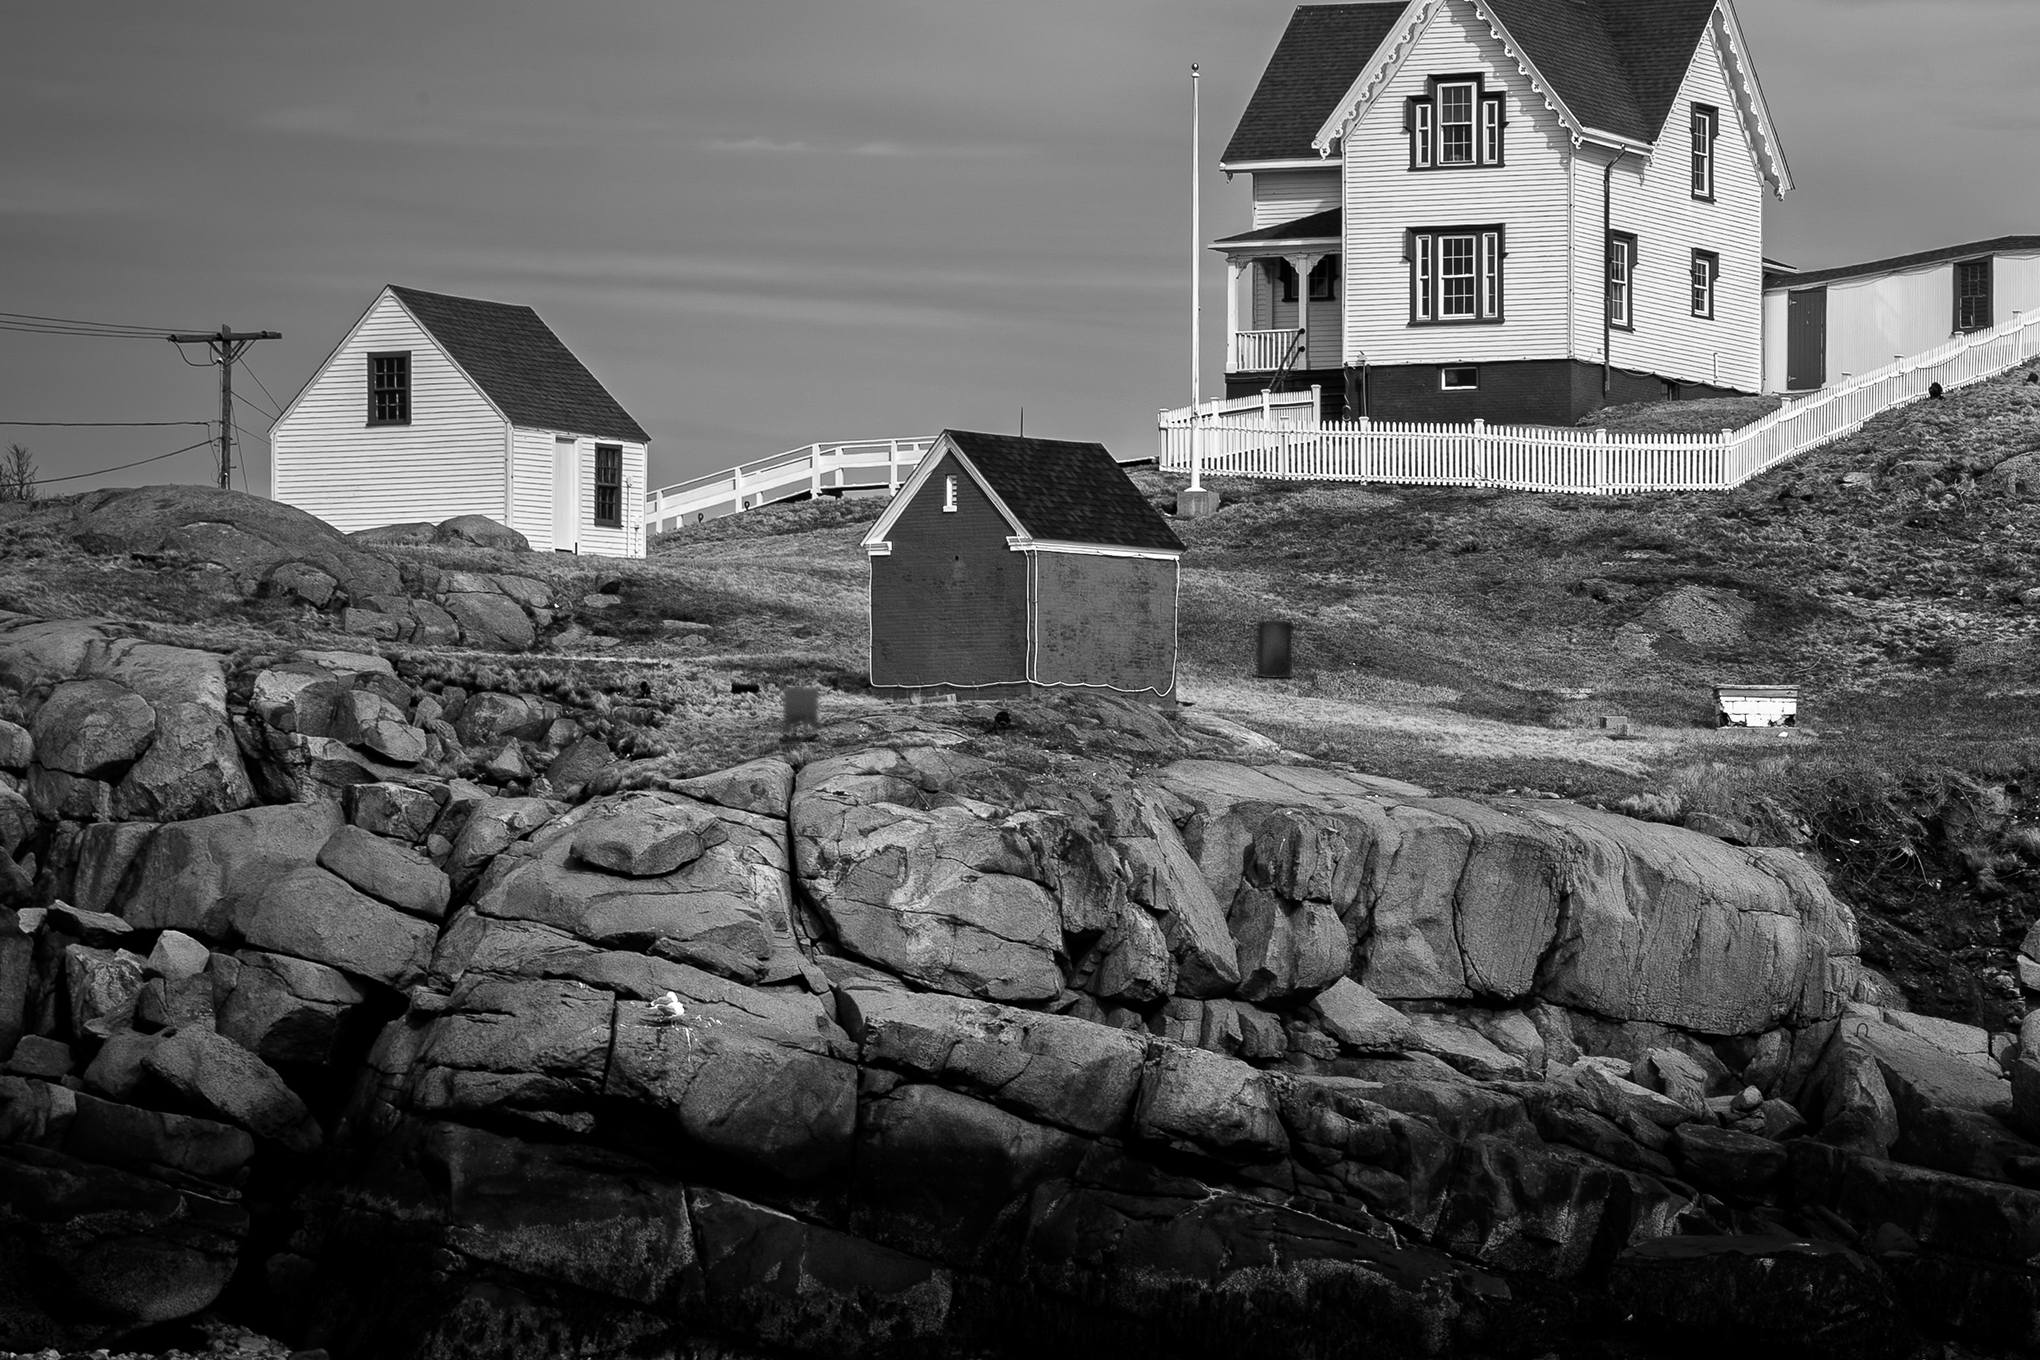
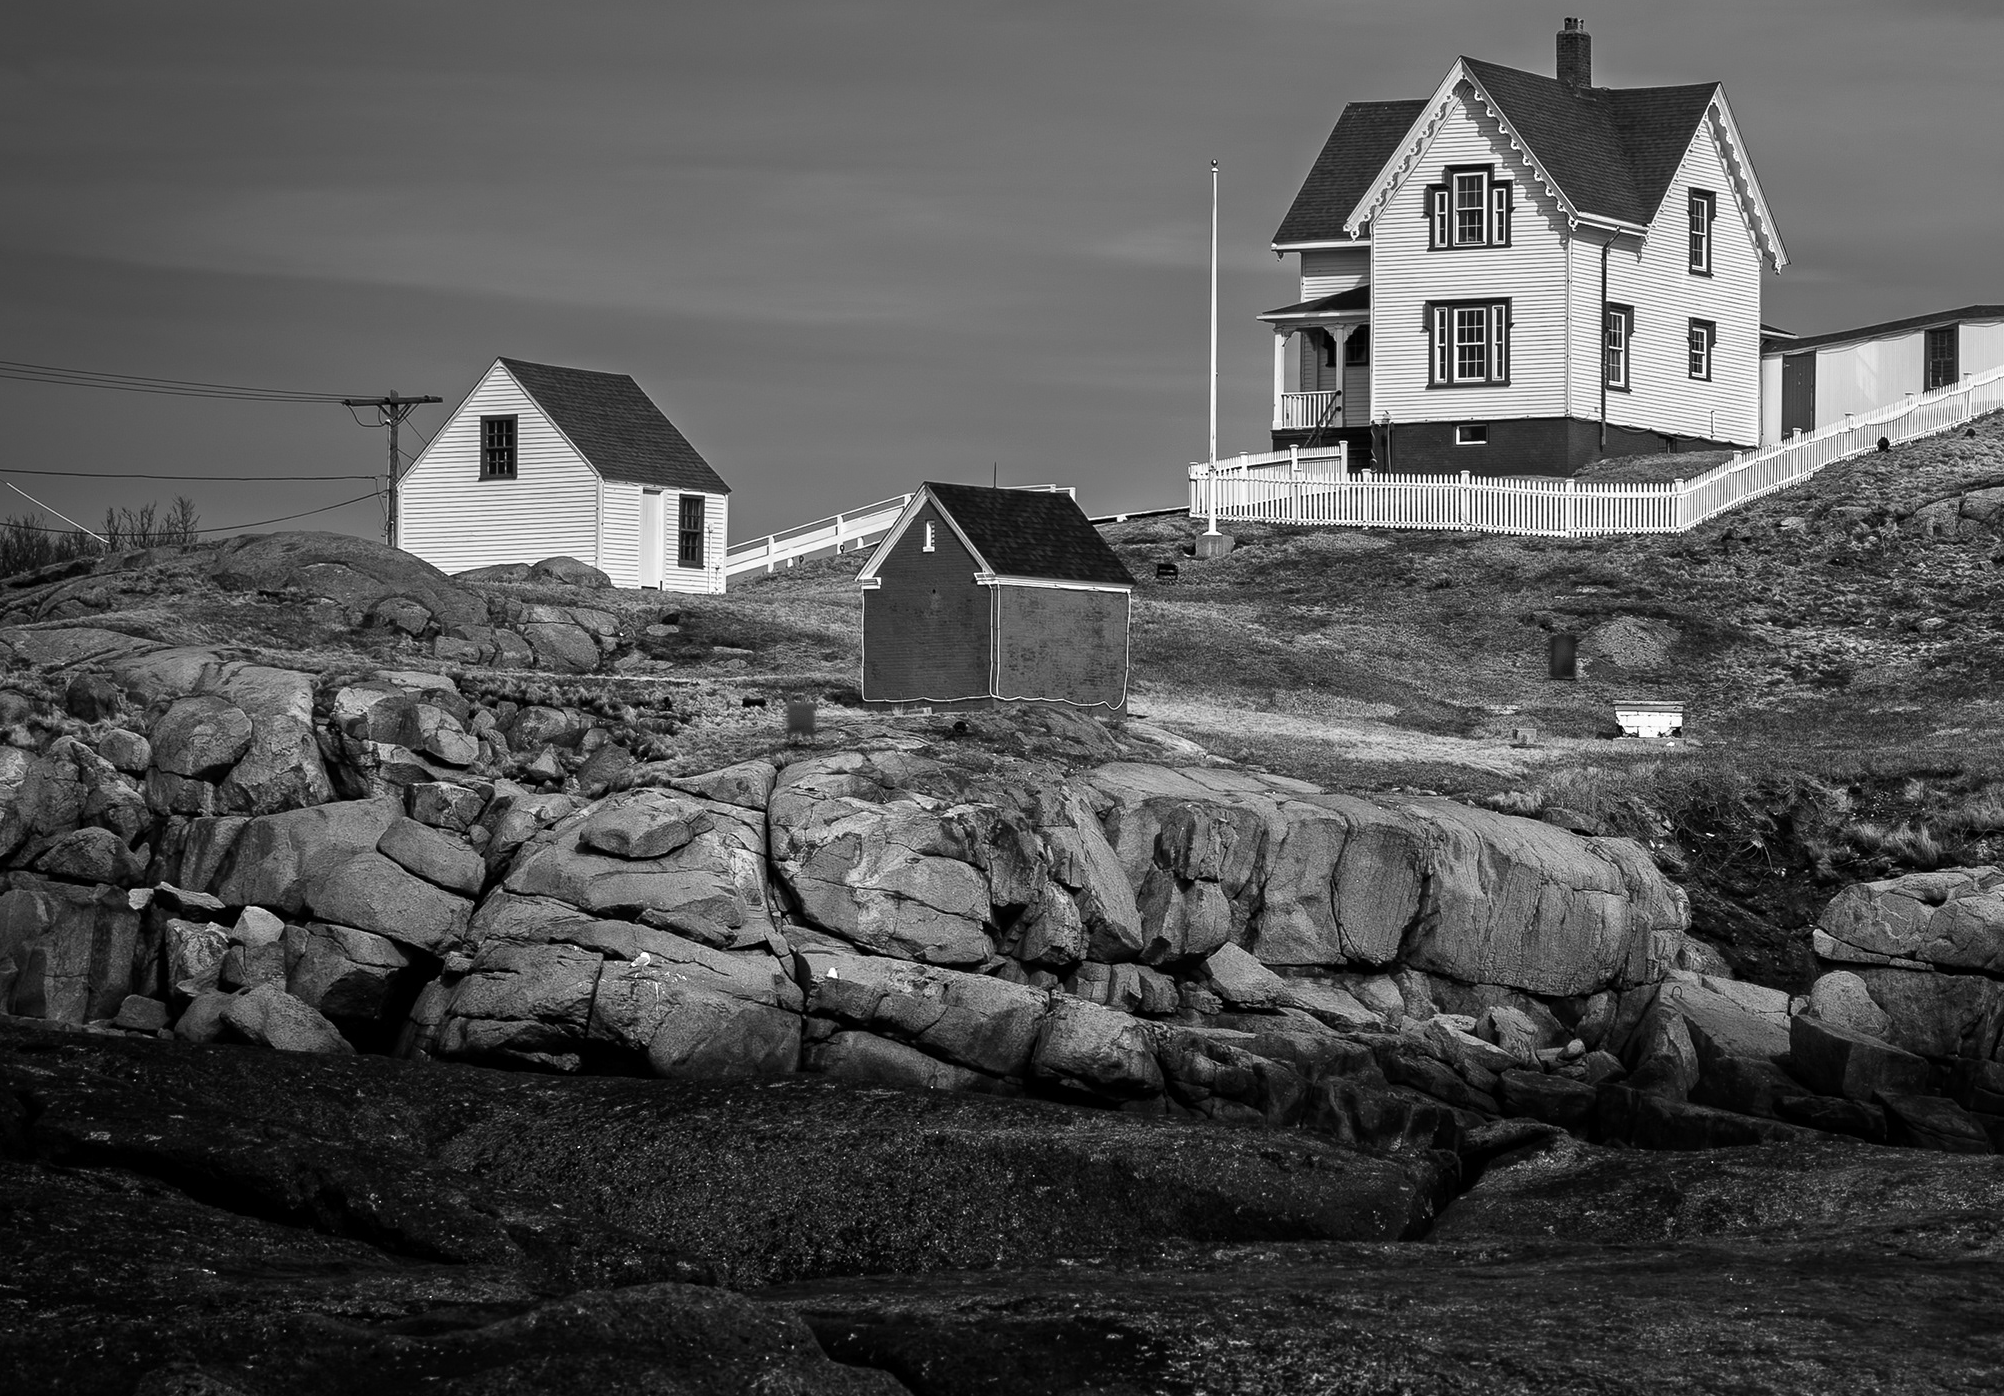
storage box: present [1256,620,1293,678] -> present [1548,635,1578,680]

